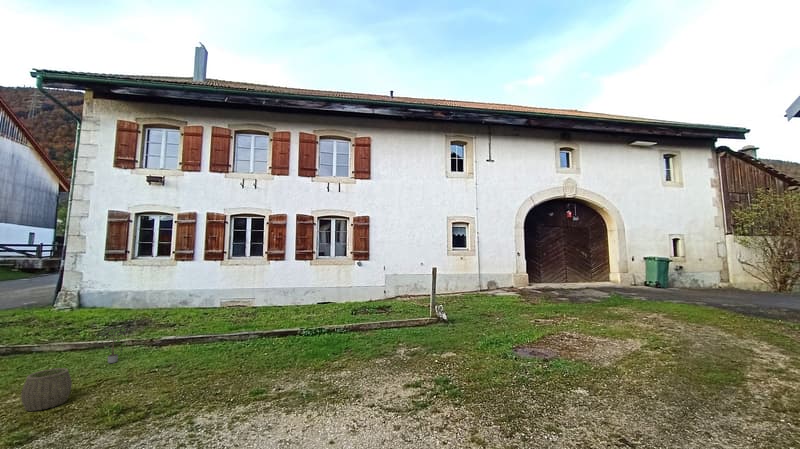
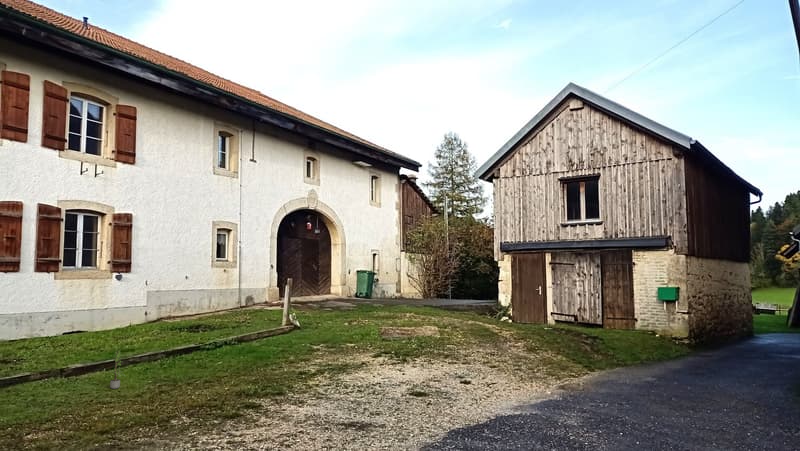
woven basket: present [21,368,72,411] -> none [183,373,217,407]

